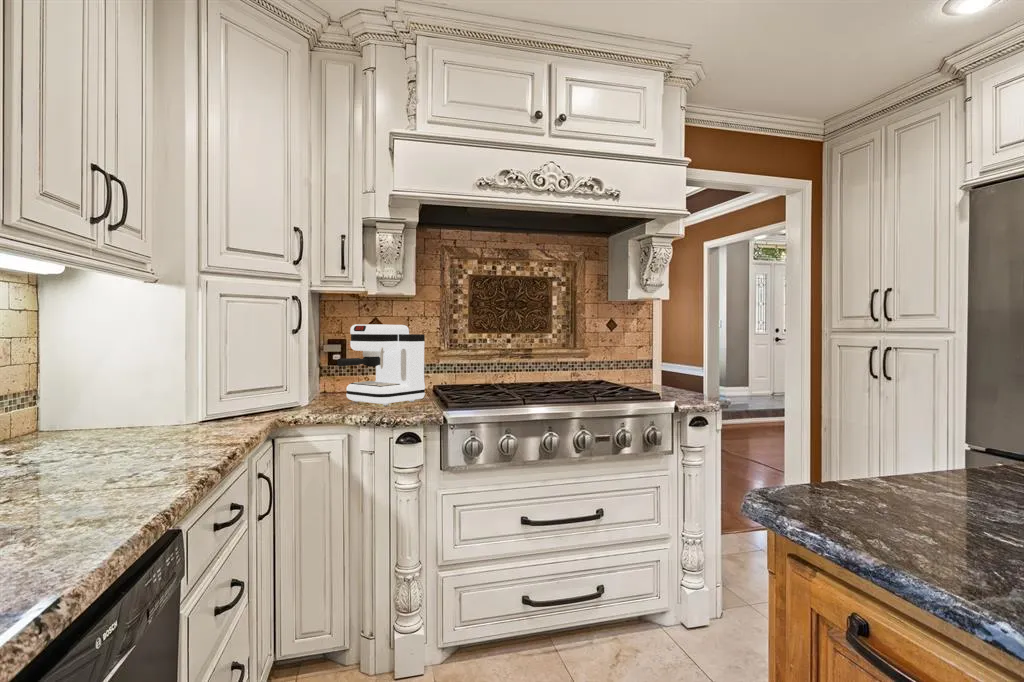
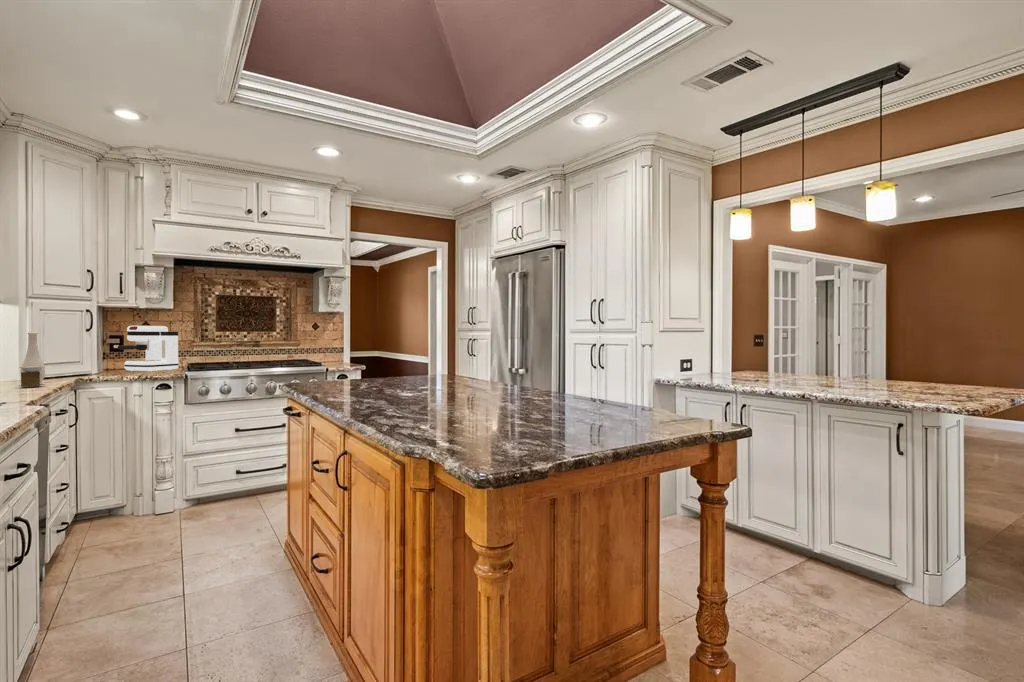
vase: none [162,337,216,458] -> present [20,332,45,387]

